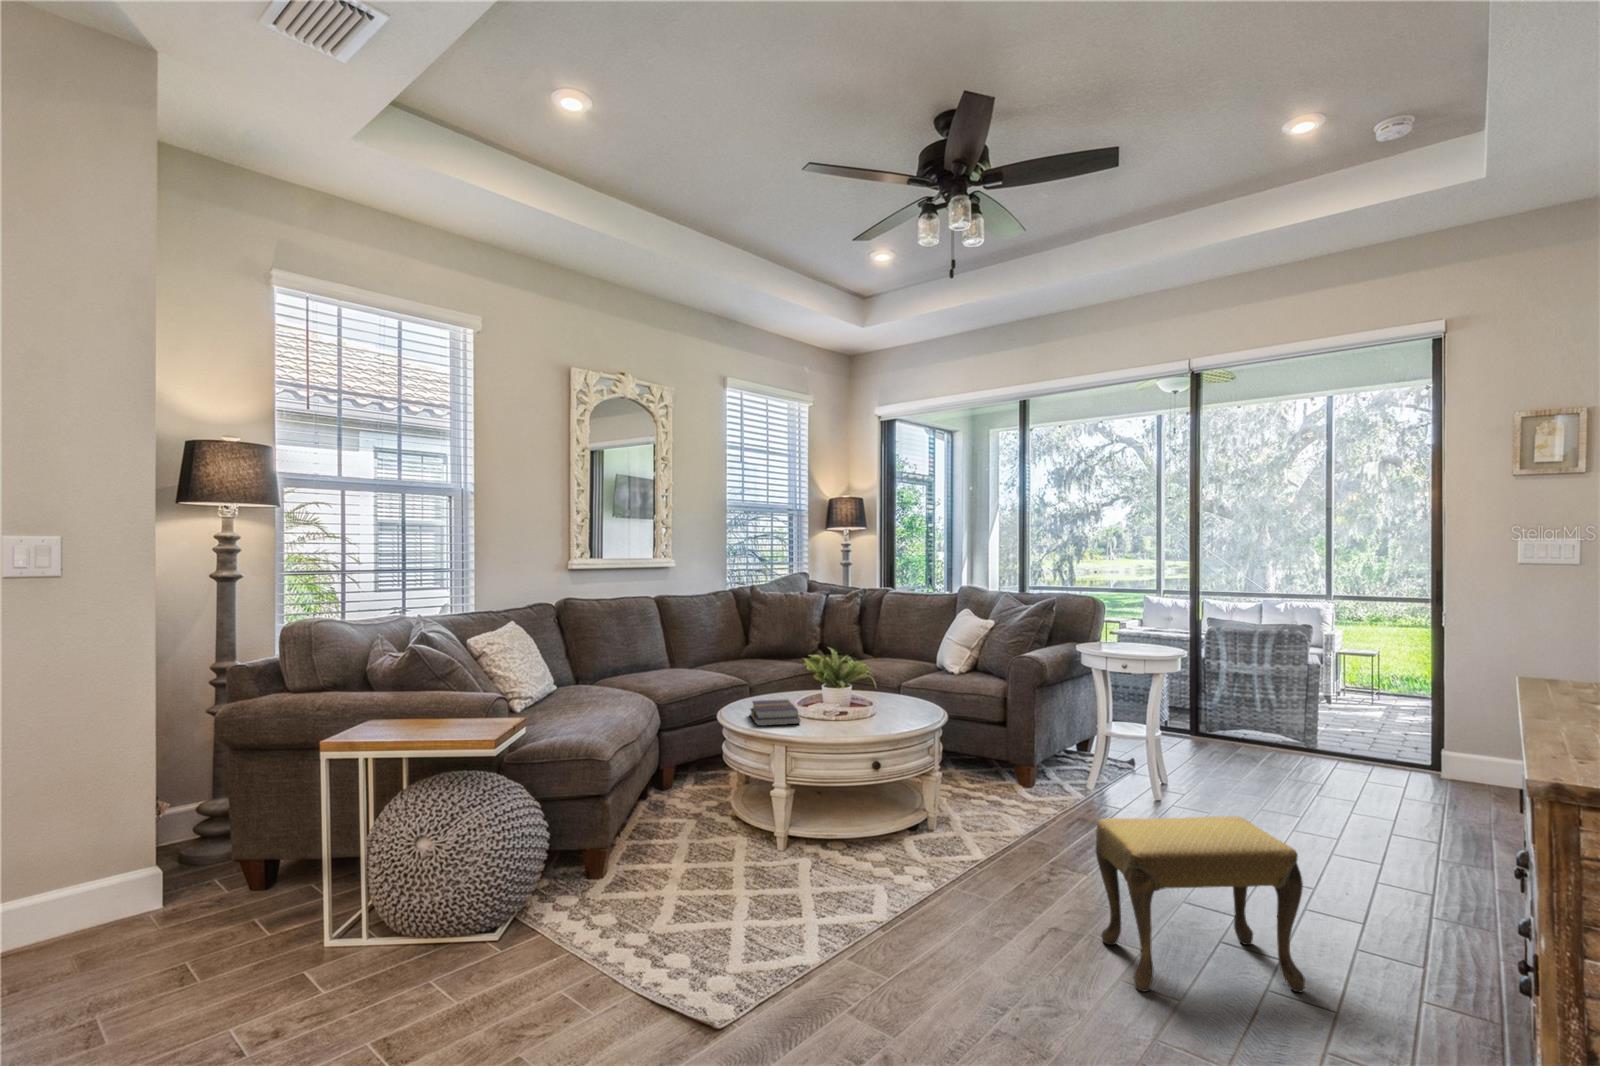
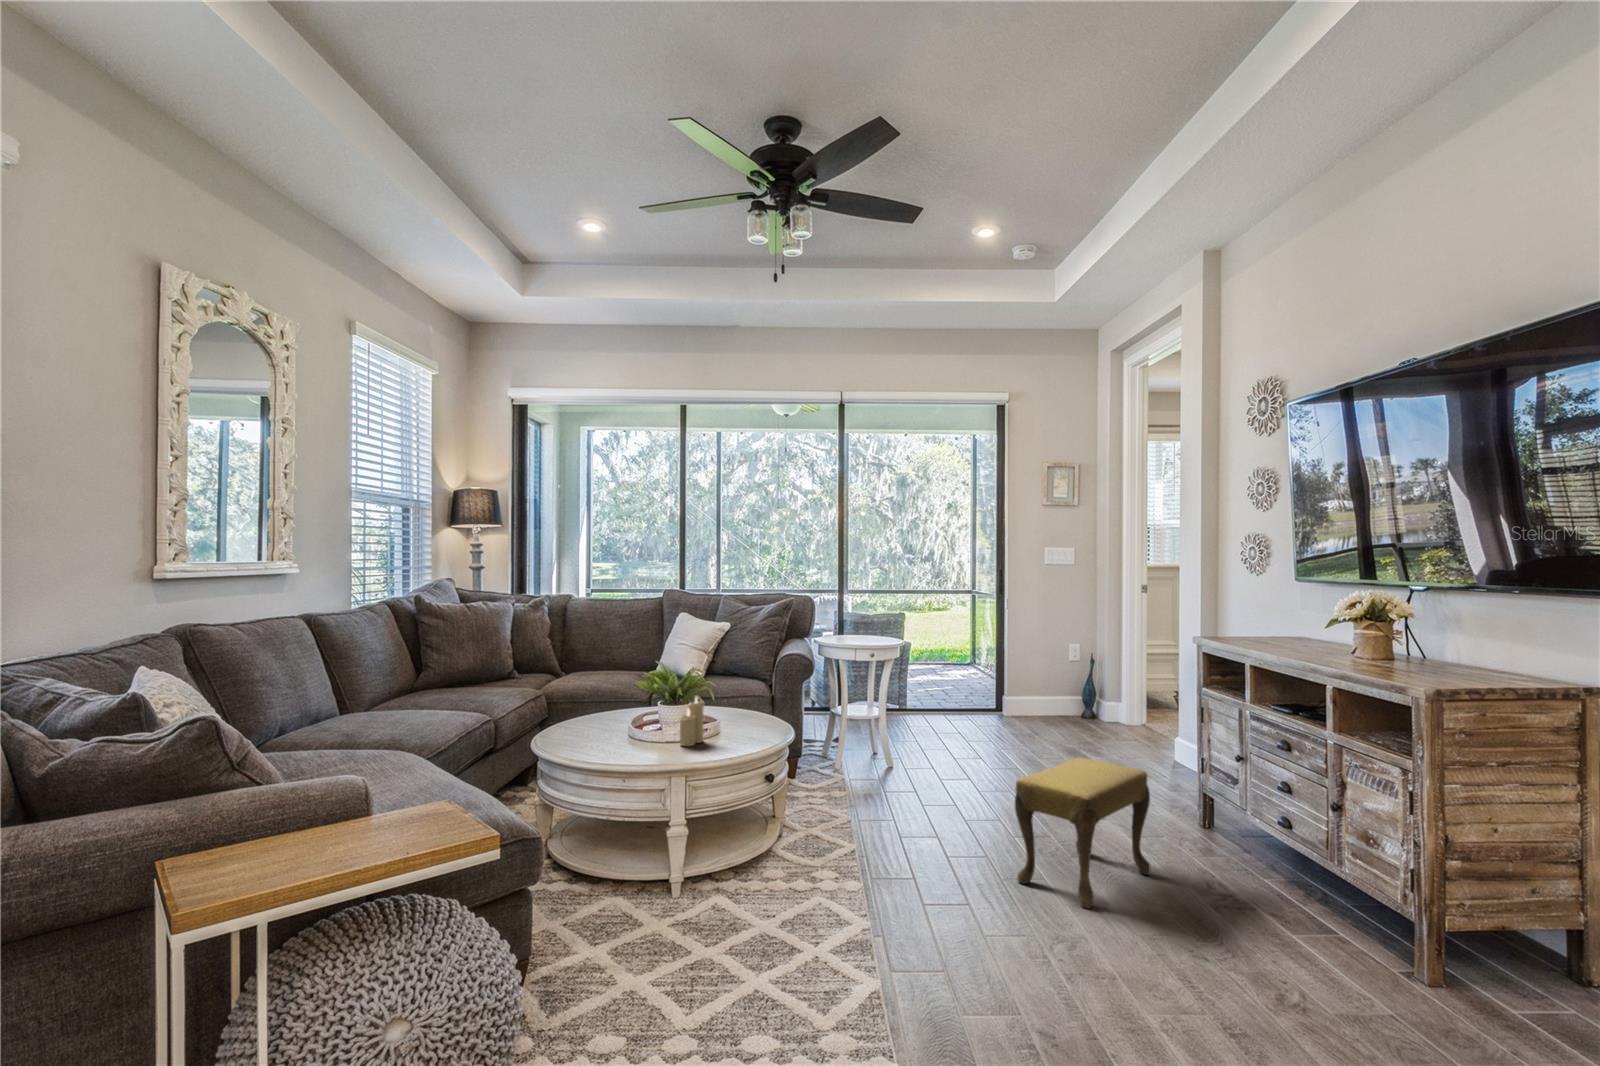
candle: none [817,683,844,726] -> present [680,697,704,746]
book: present [750,699,800,726] -> none [582,724,663,759]

